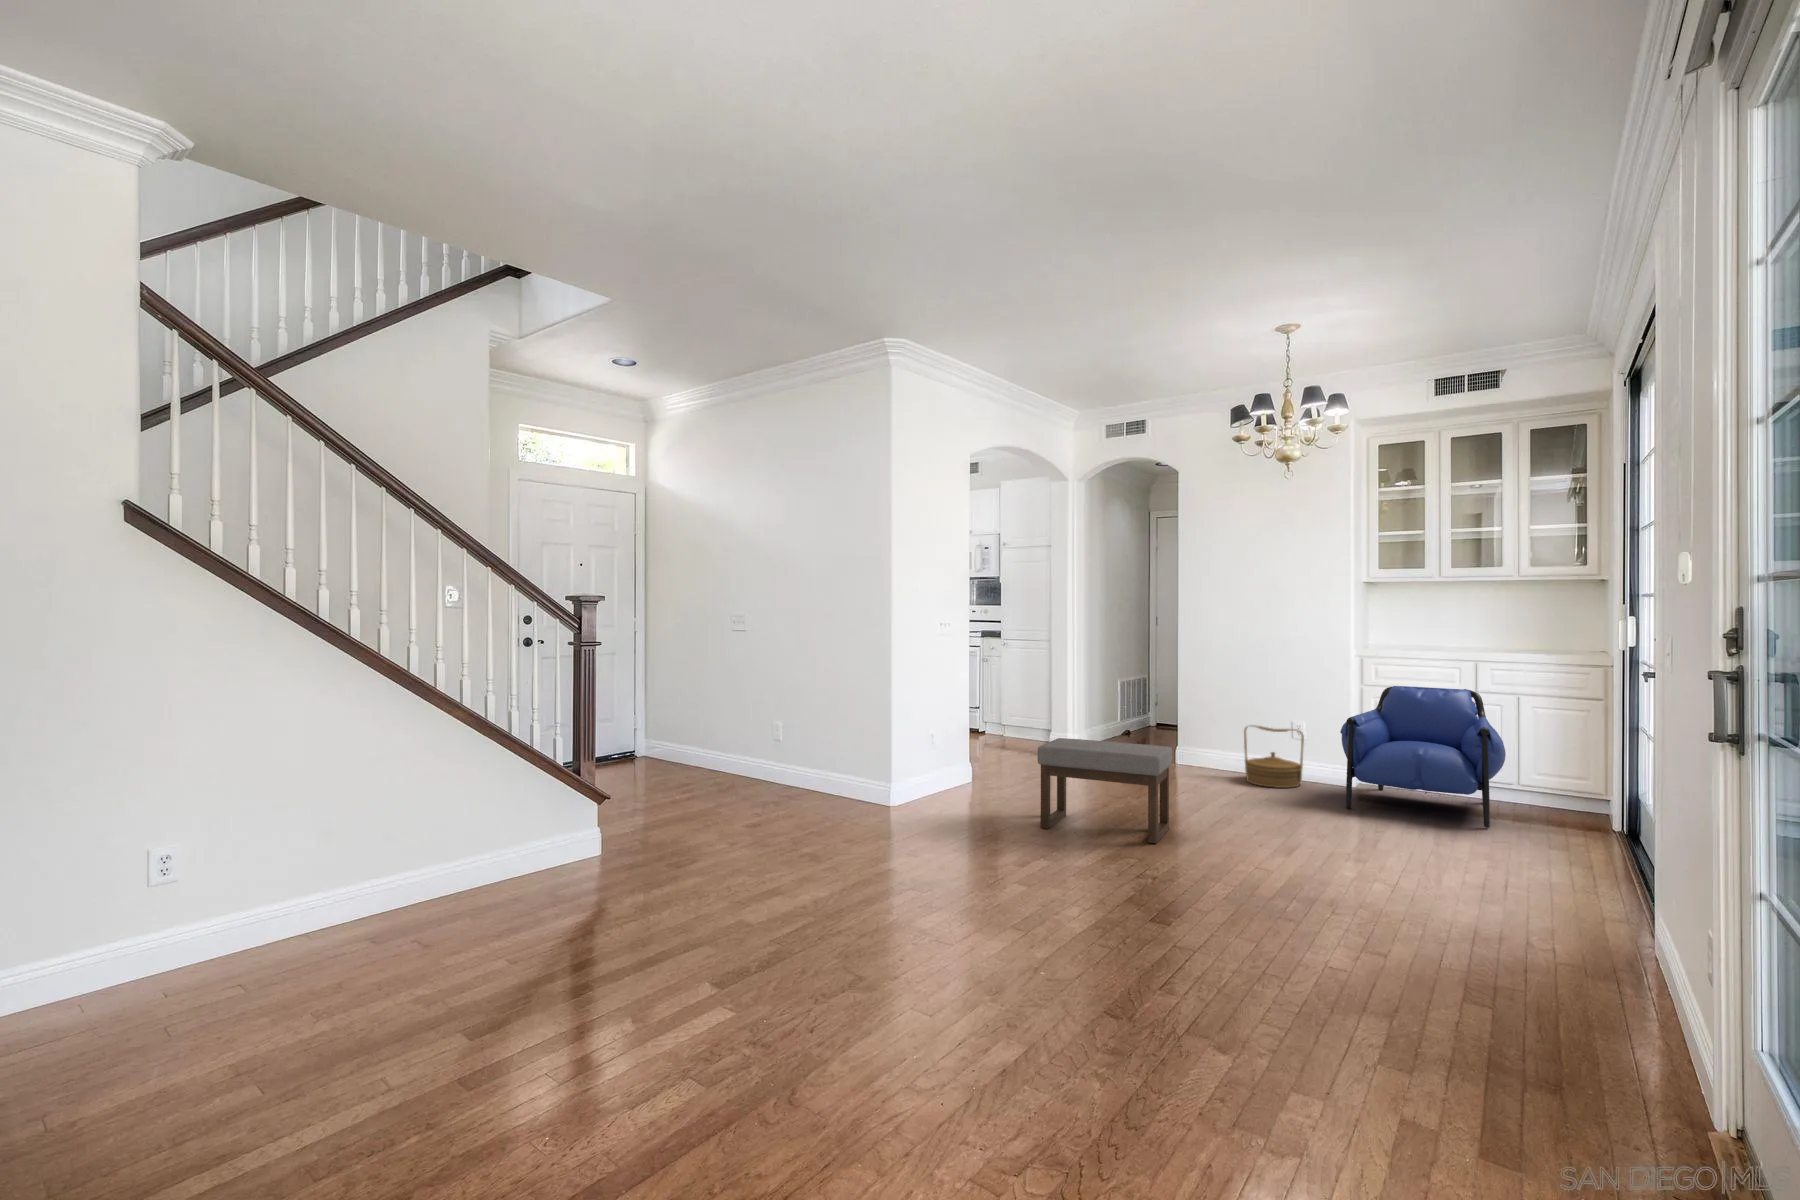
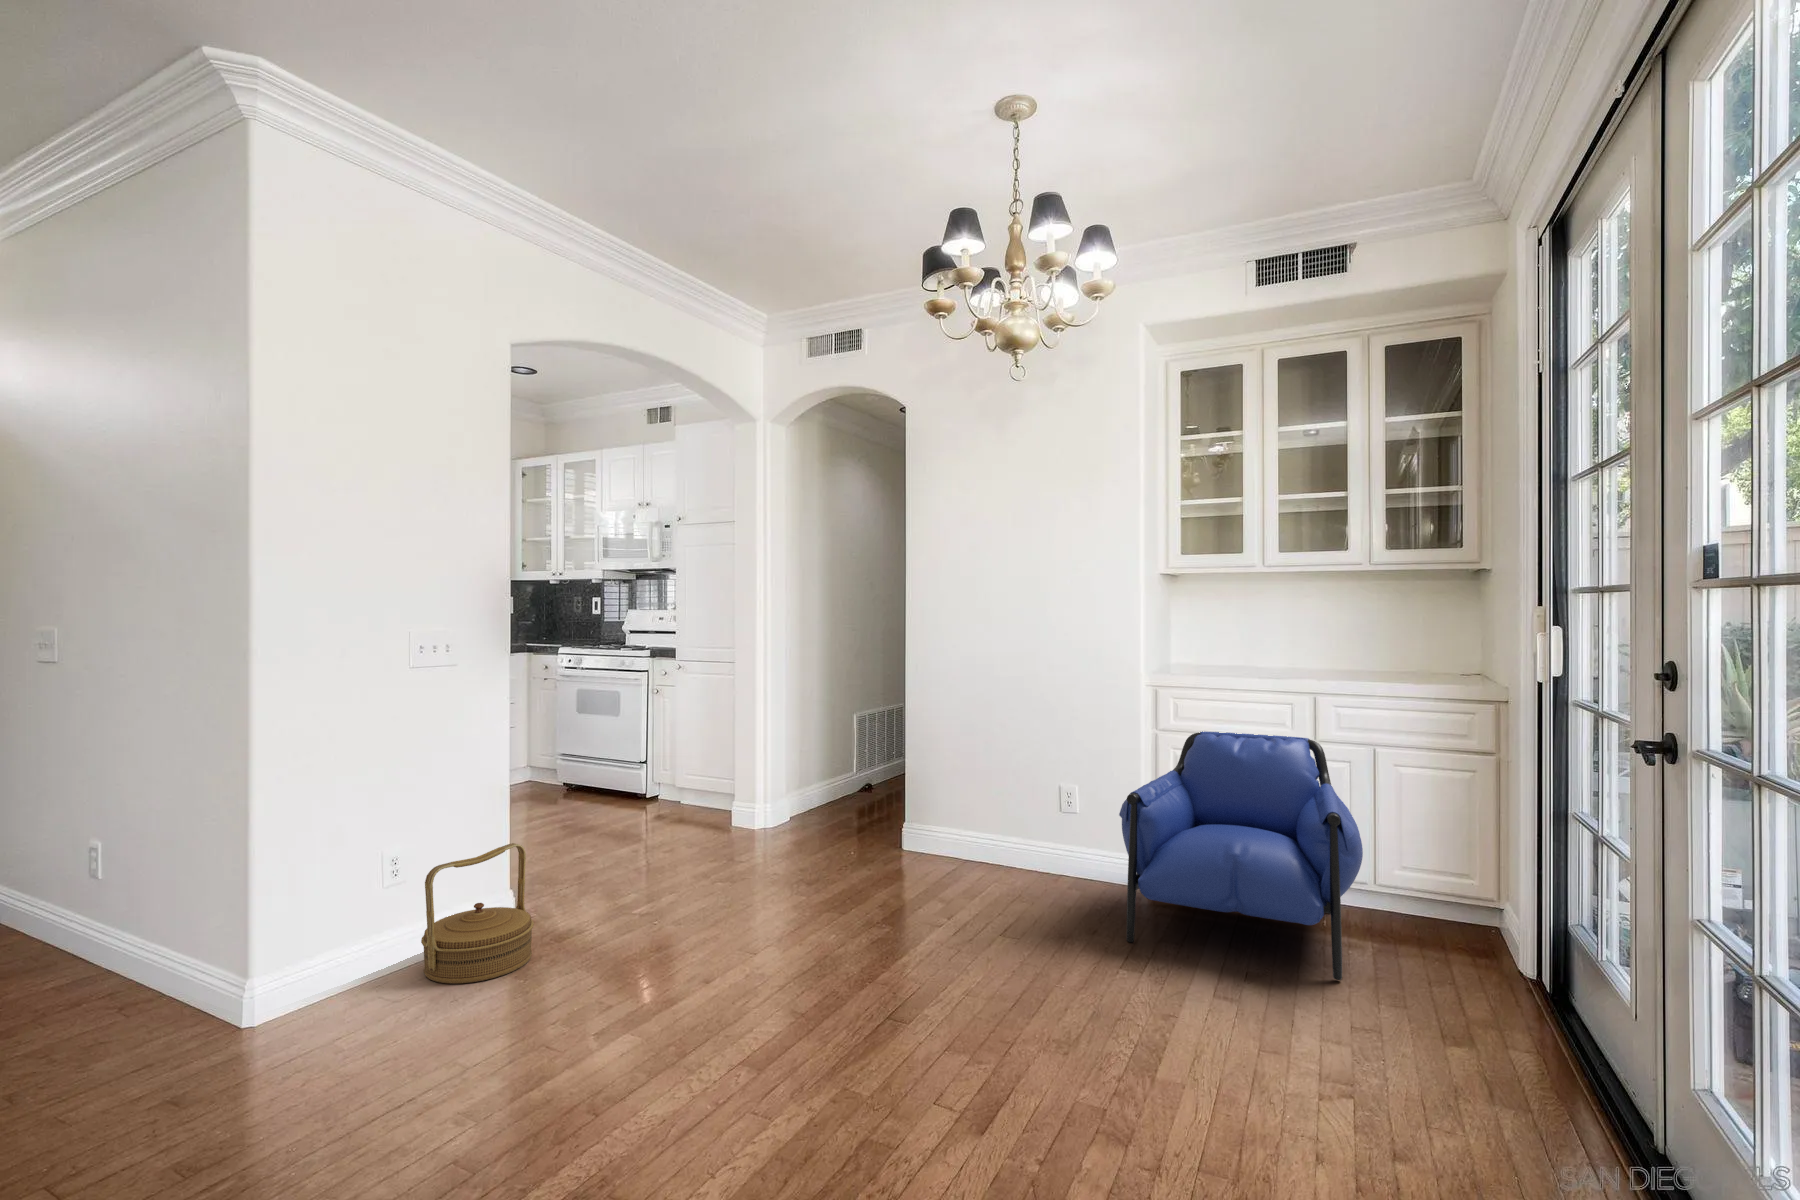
woven basket: present [1244,725,1304,788] -> present [421,843,534,984]
ottoman: present [1038,738,1172,843] -> none [550,860,811,1089]

